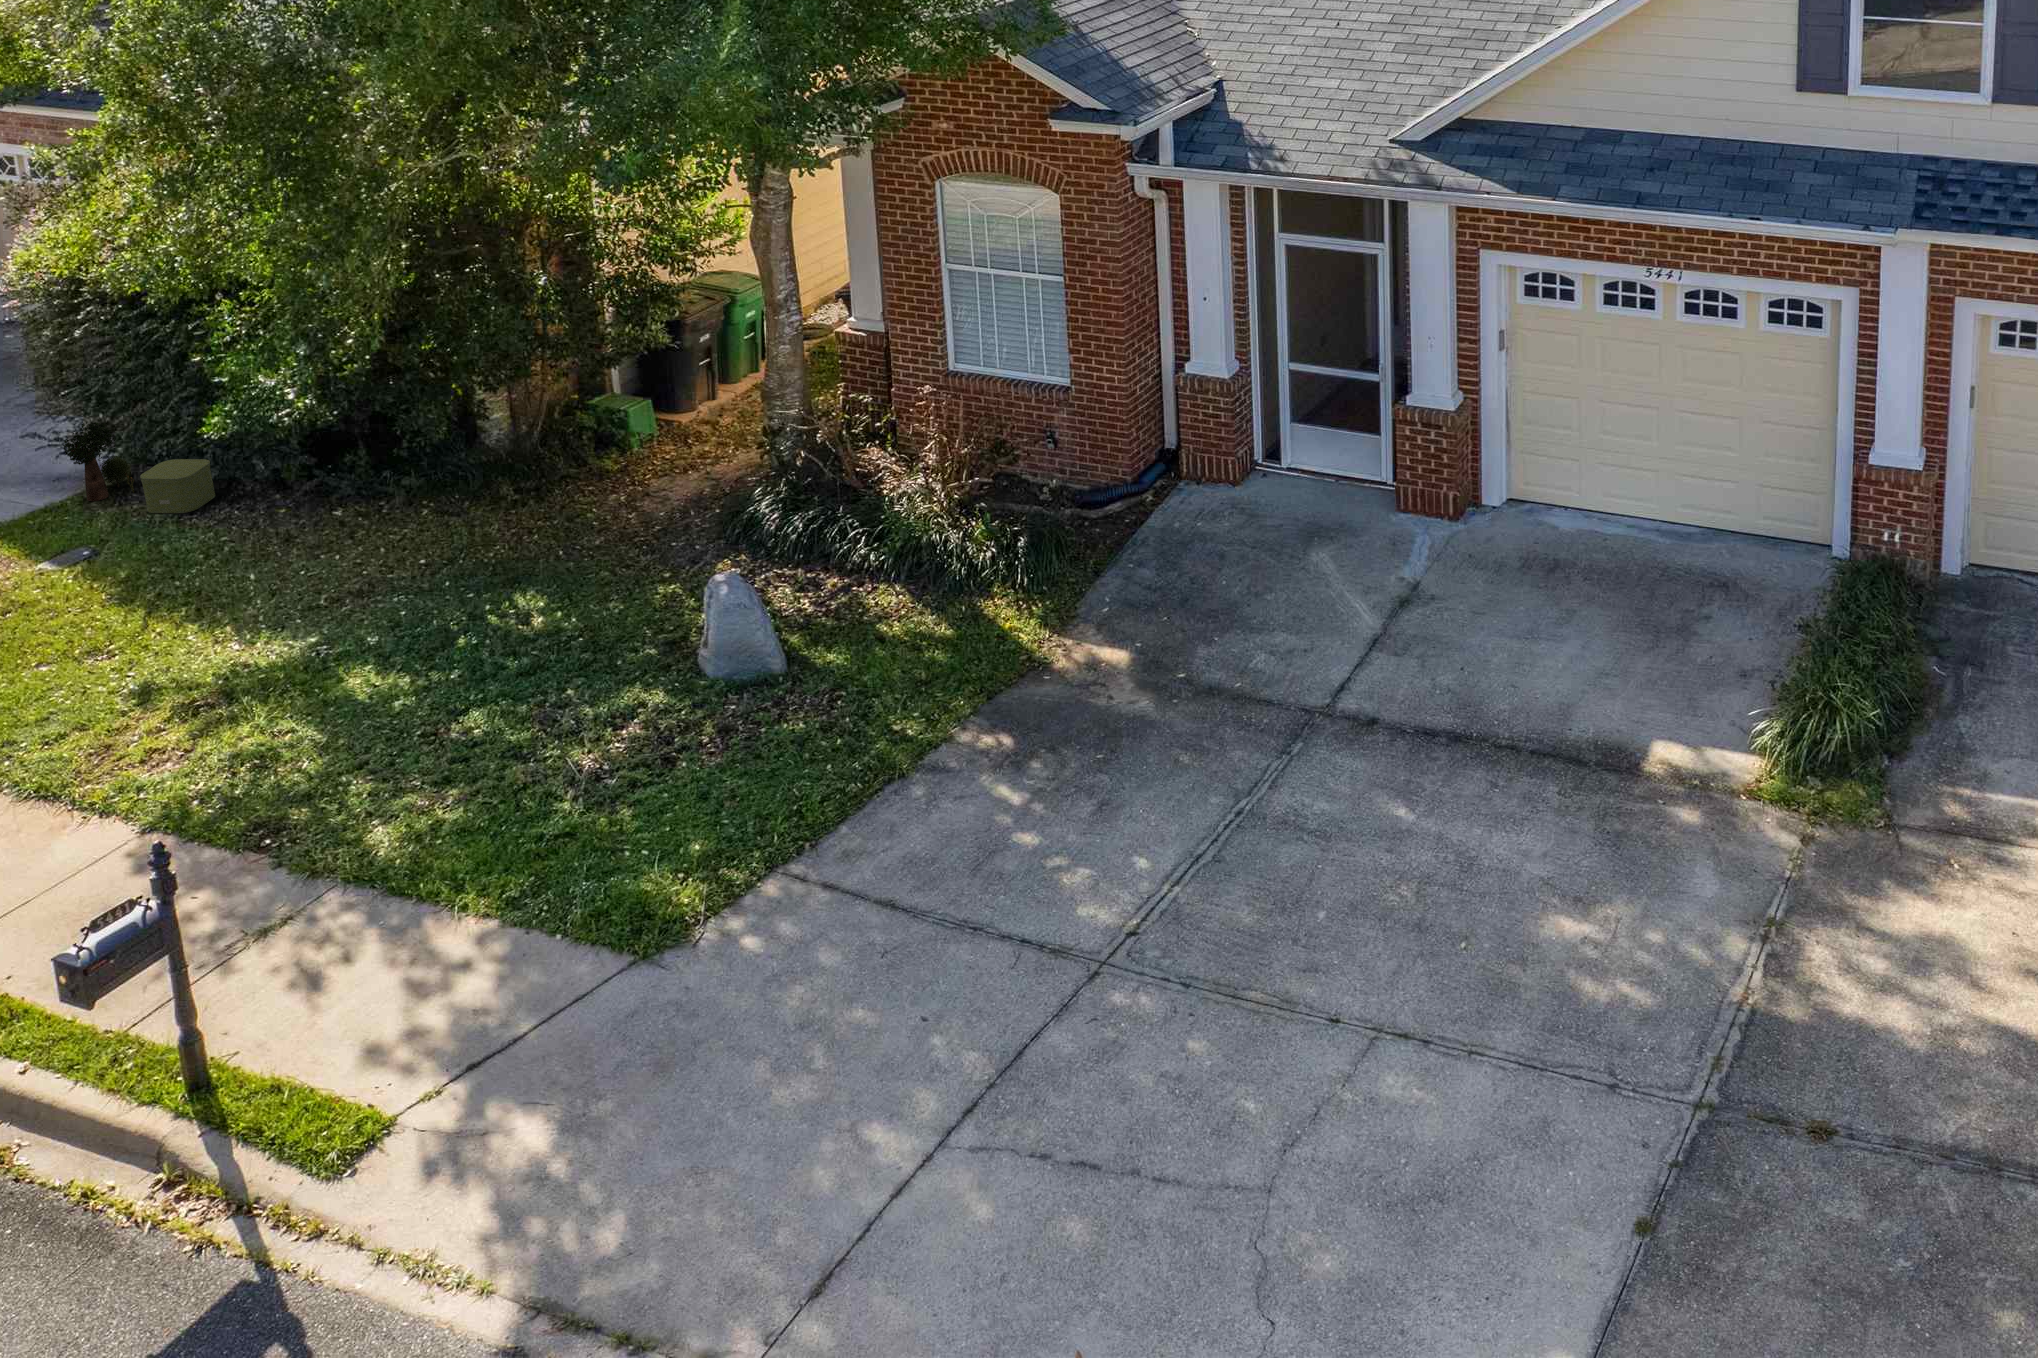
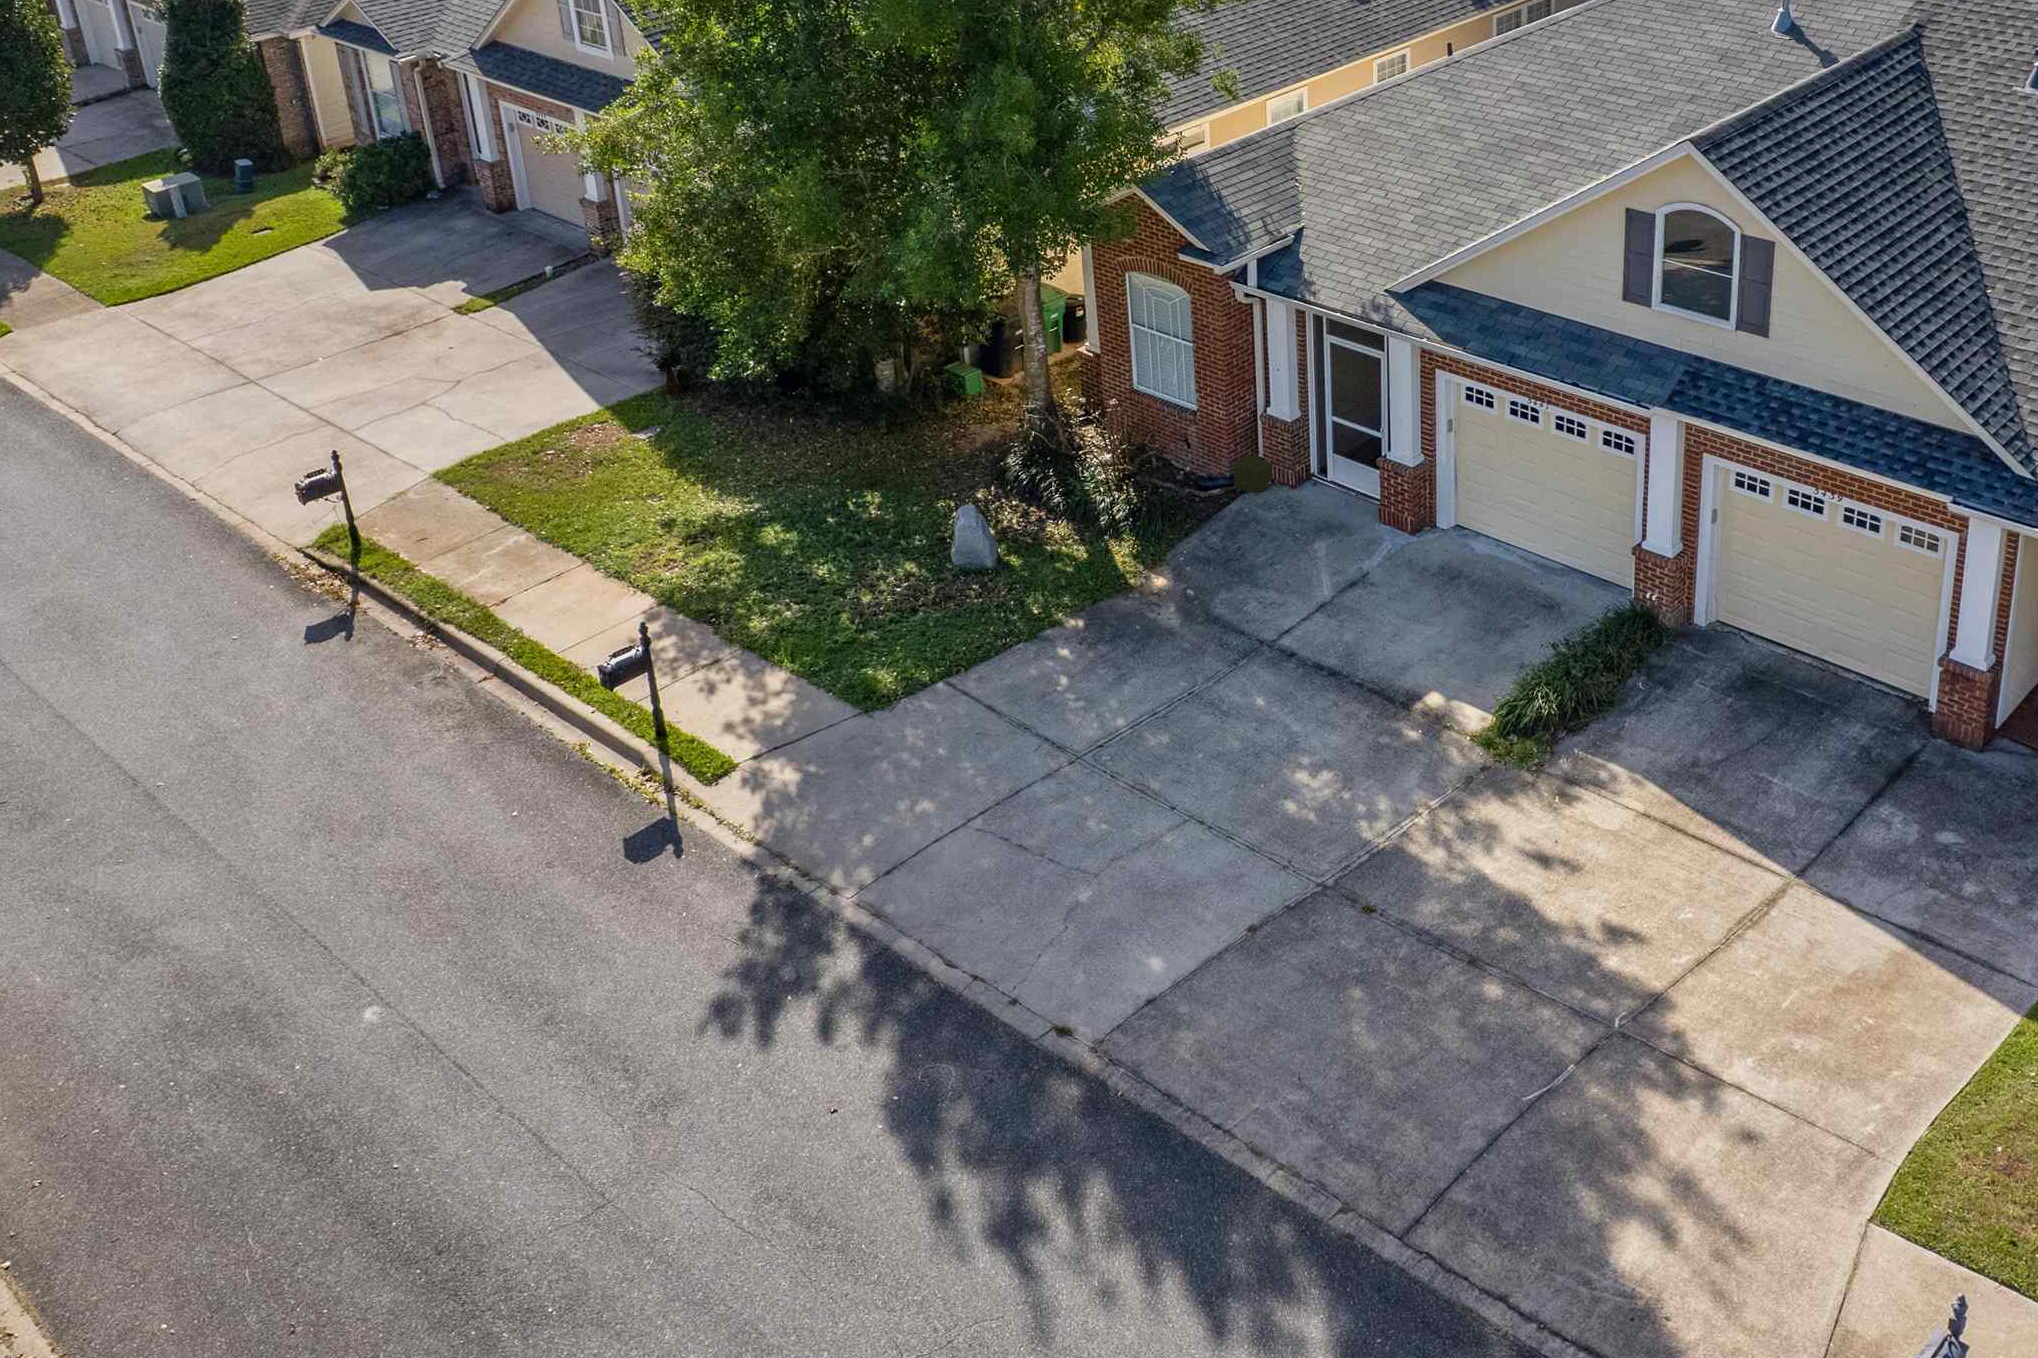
storage box: present [140,459,216,513] -> present [1233,455,1273,493]

